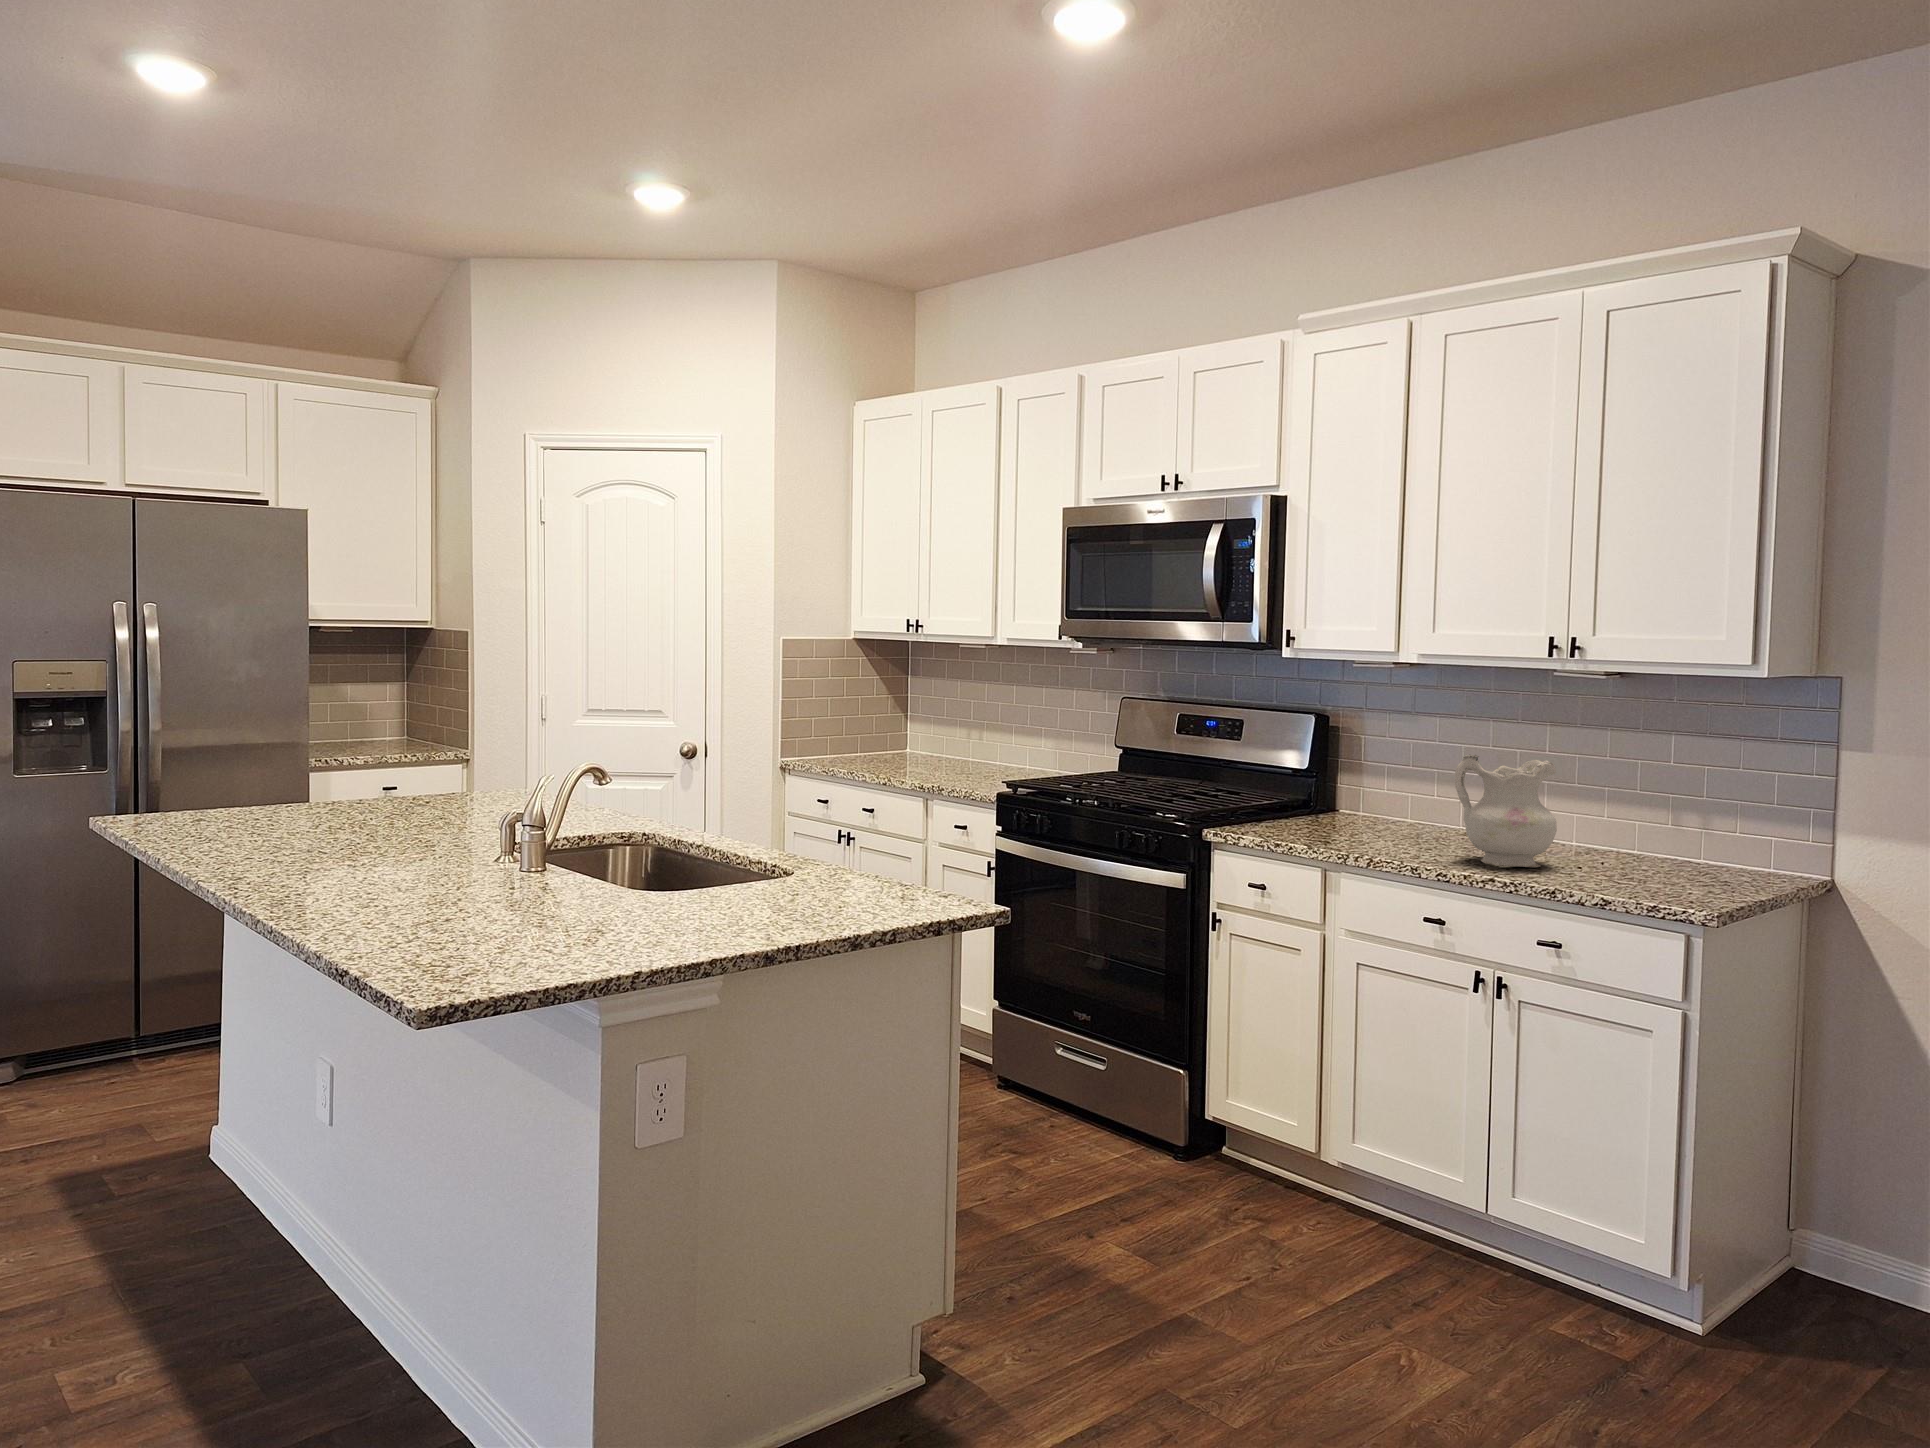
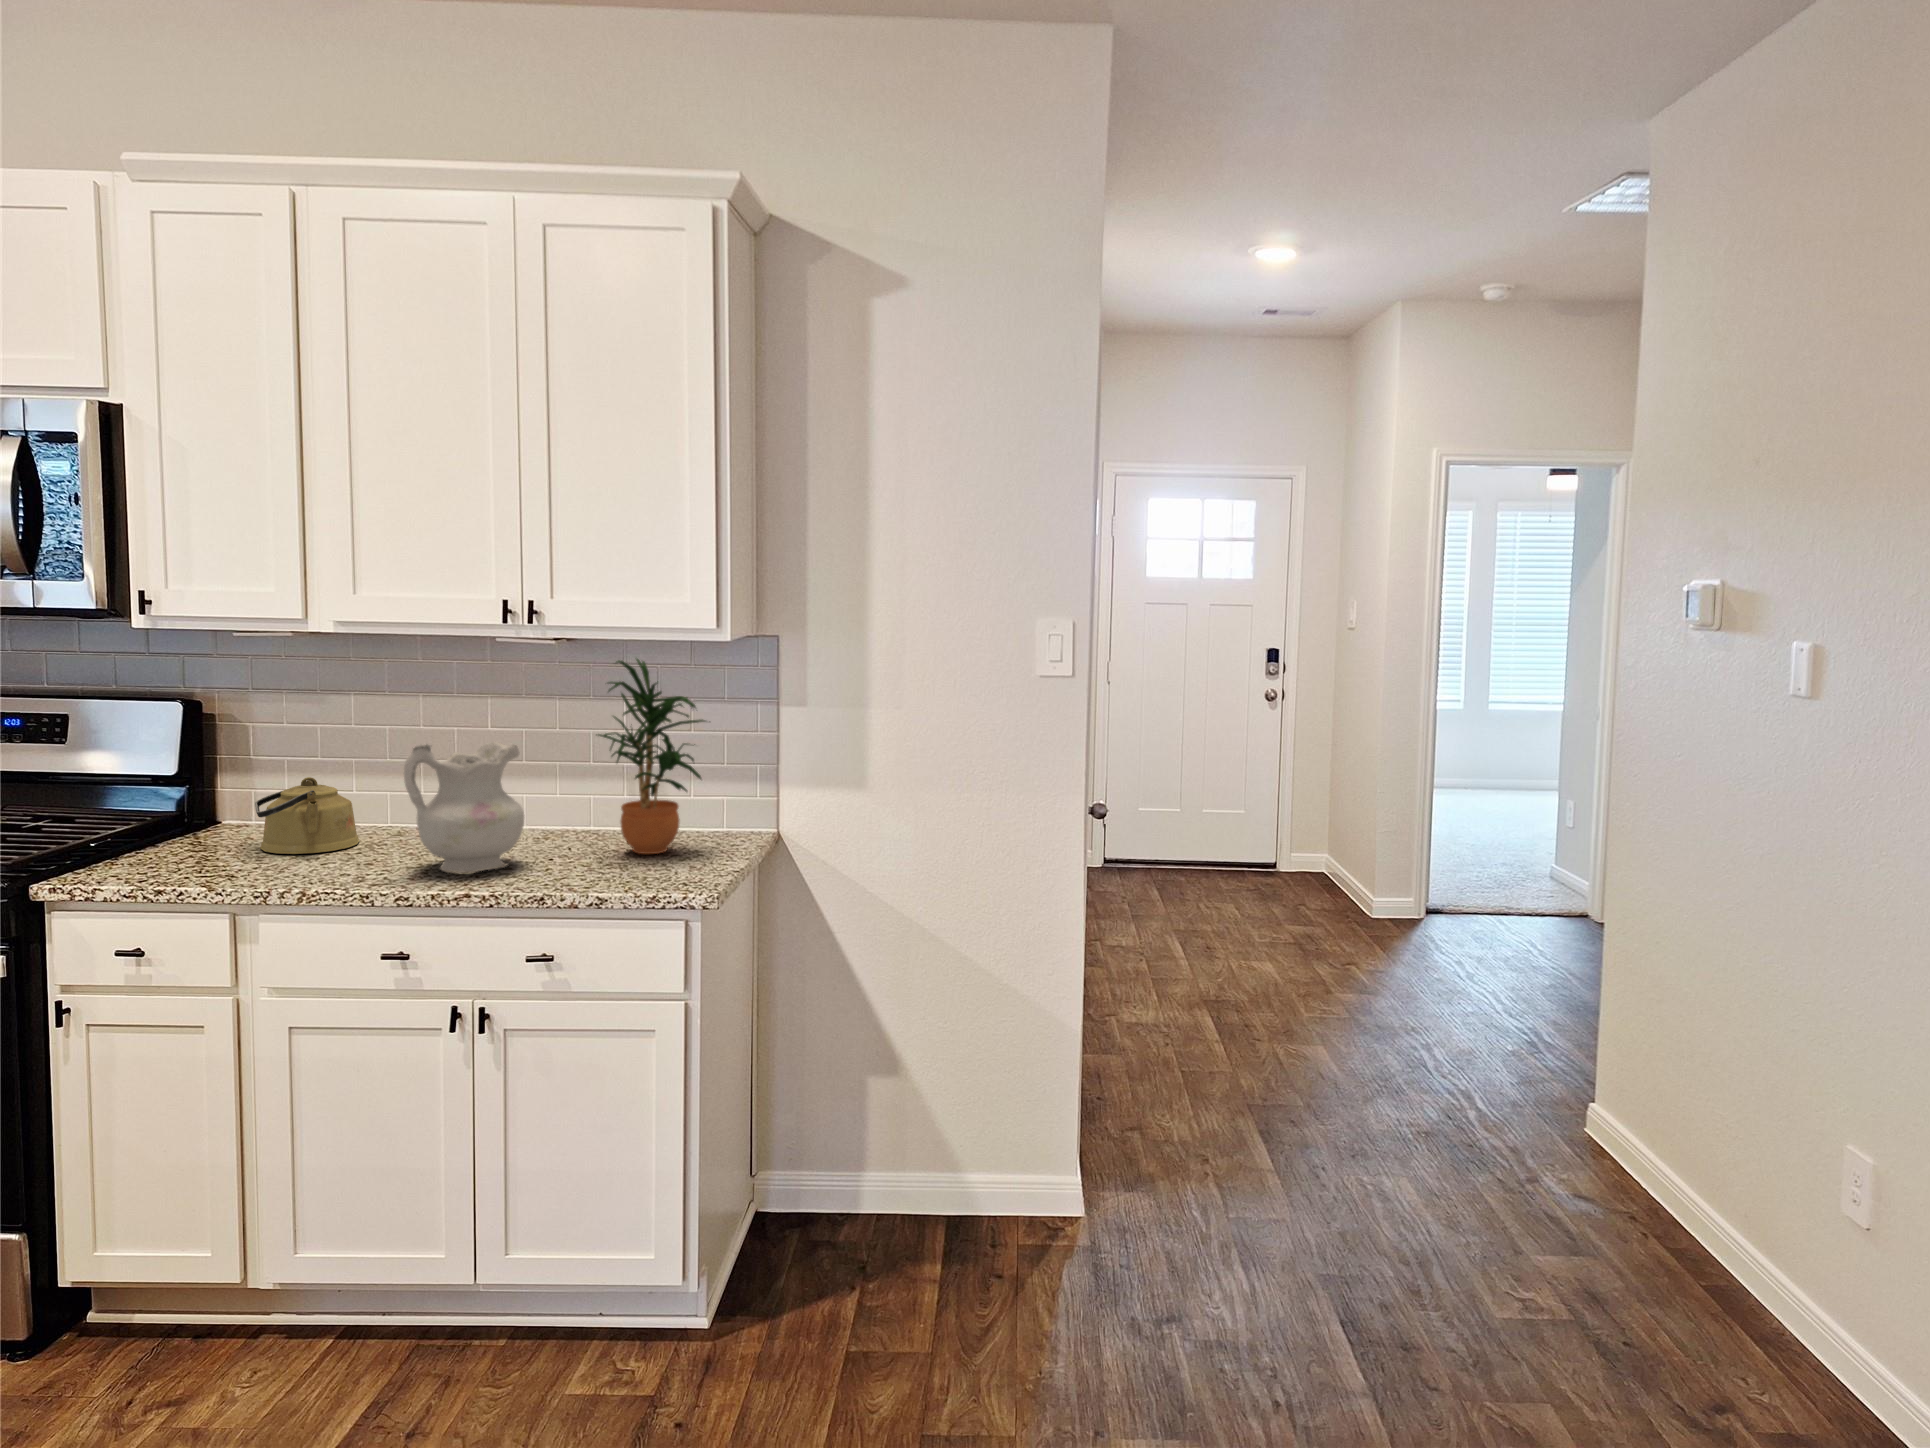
potted plant: none [1629,693,1754,878] -> present [598,659,706,854]
kettle: none [1353,779,1430,838] -> present [255,777,359,854]

